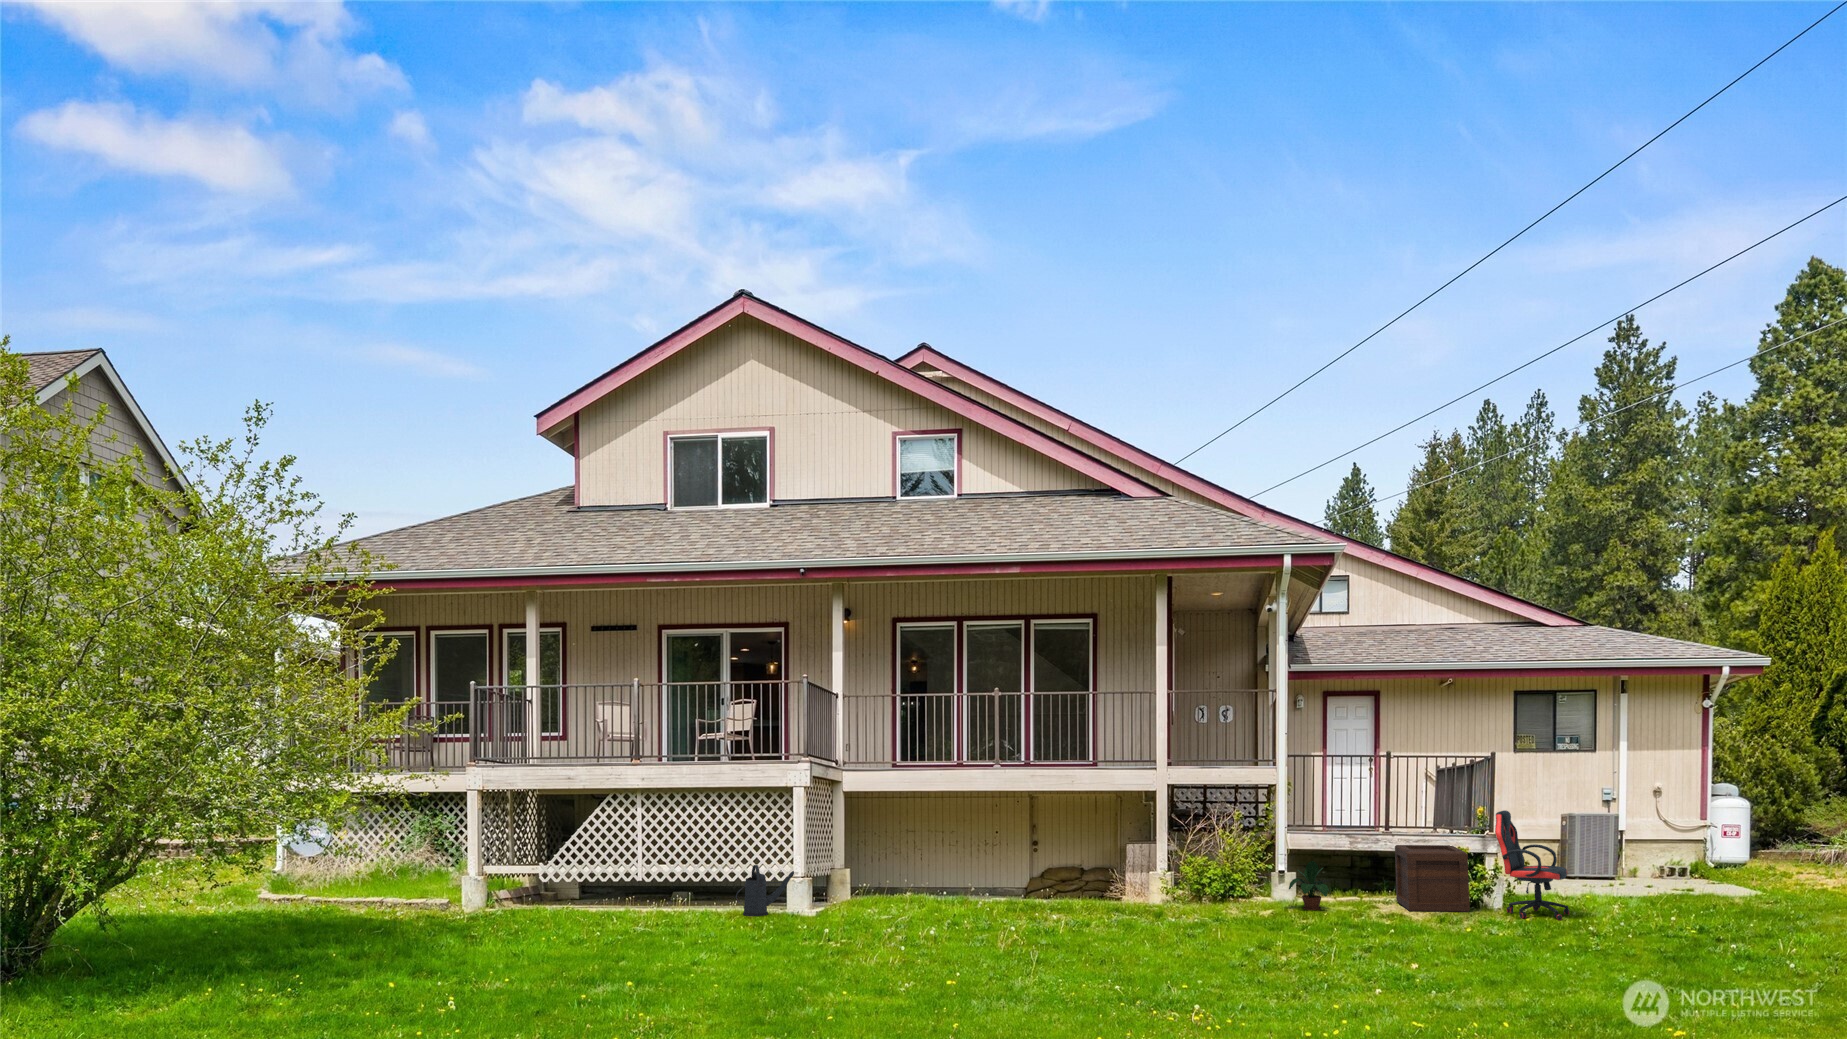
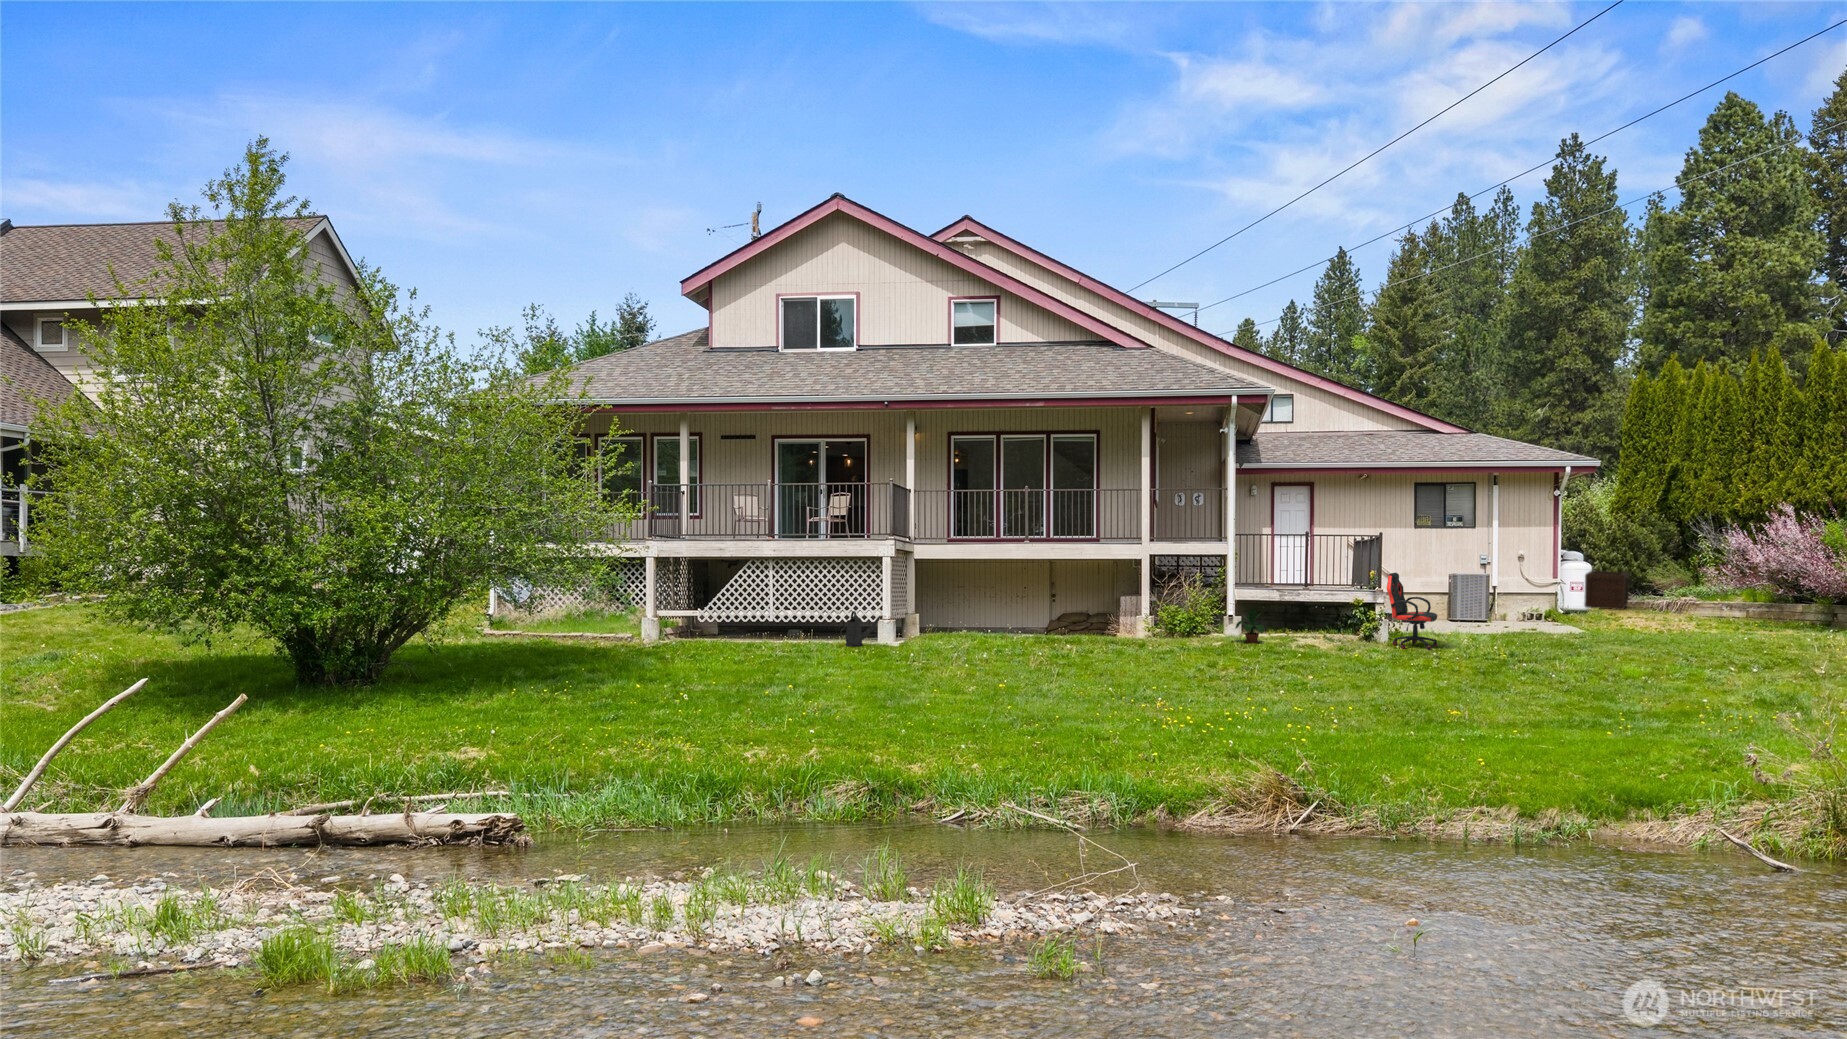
wooden crate: present [1395,845,1470,912] -> present [1584,571,1629,610]

